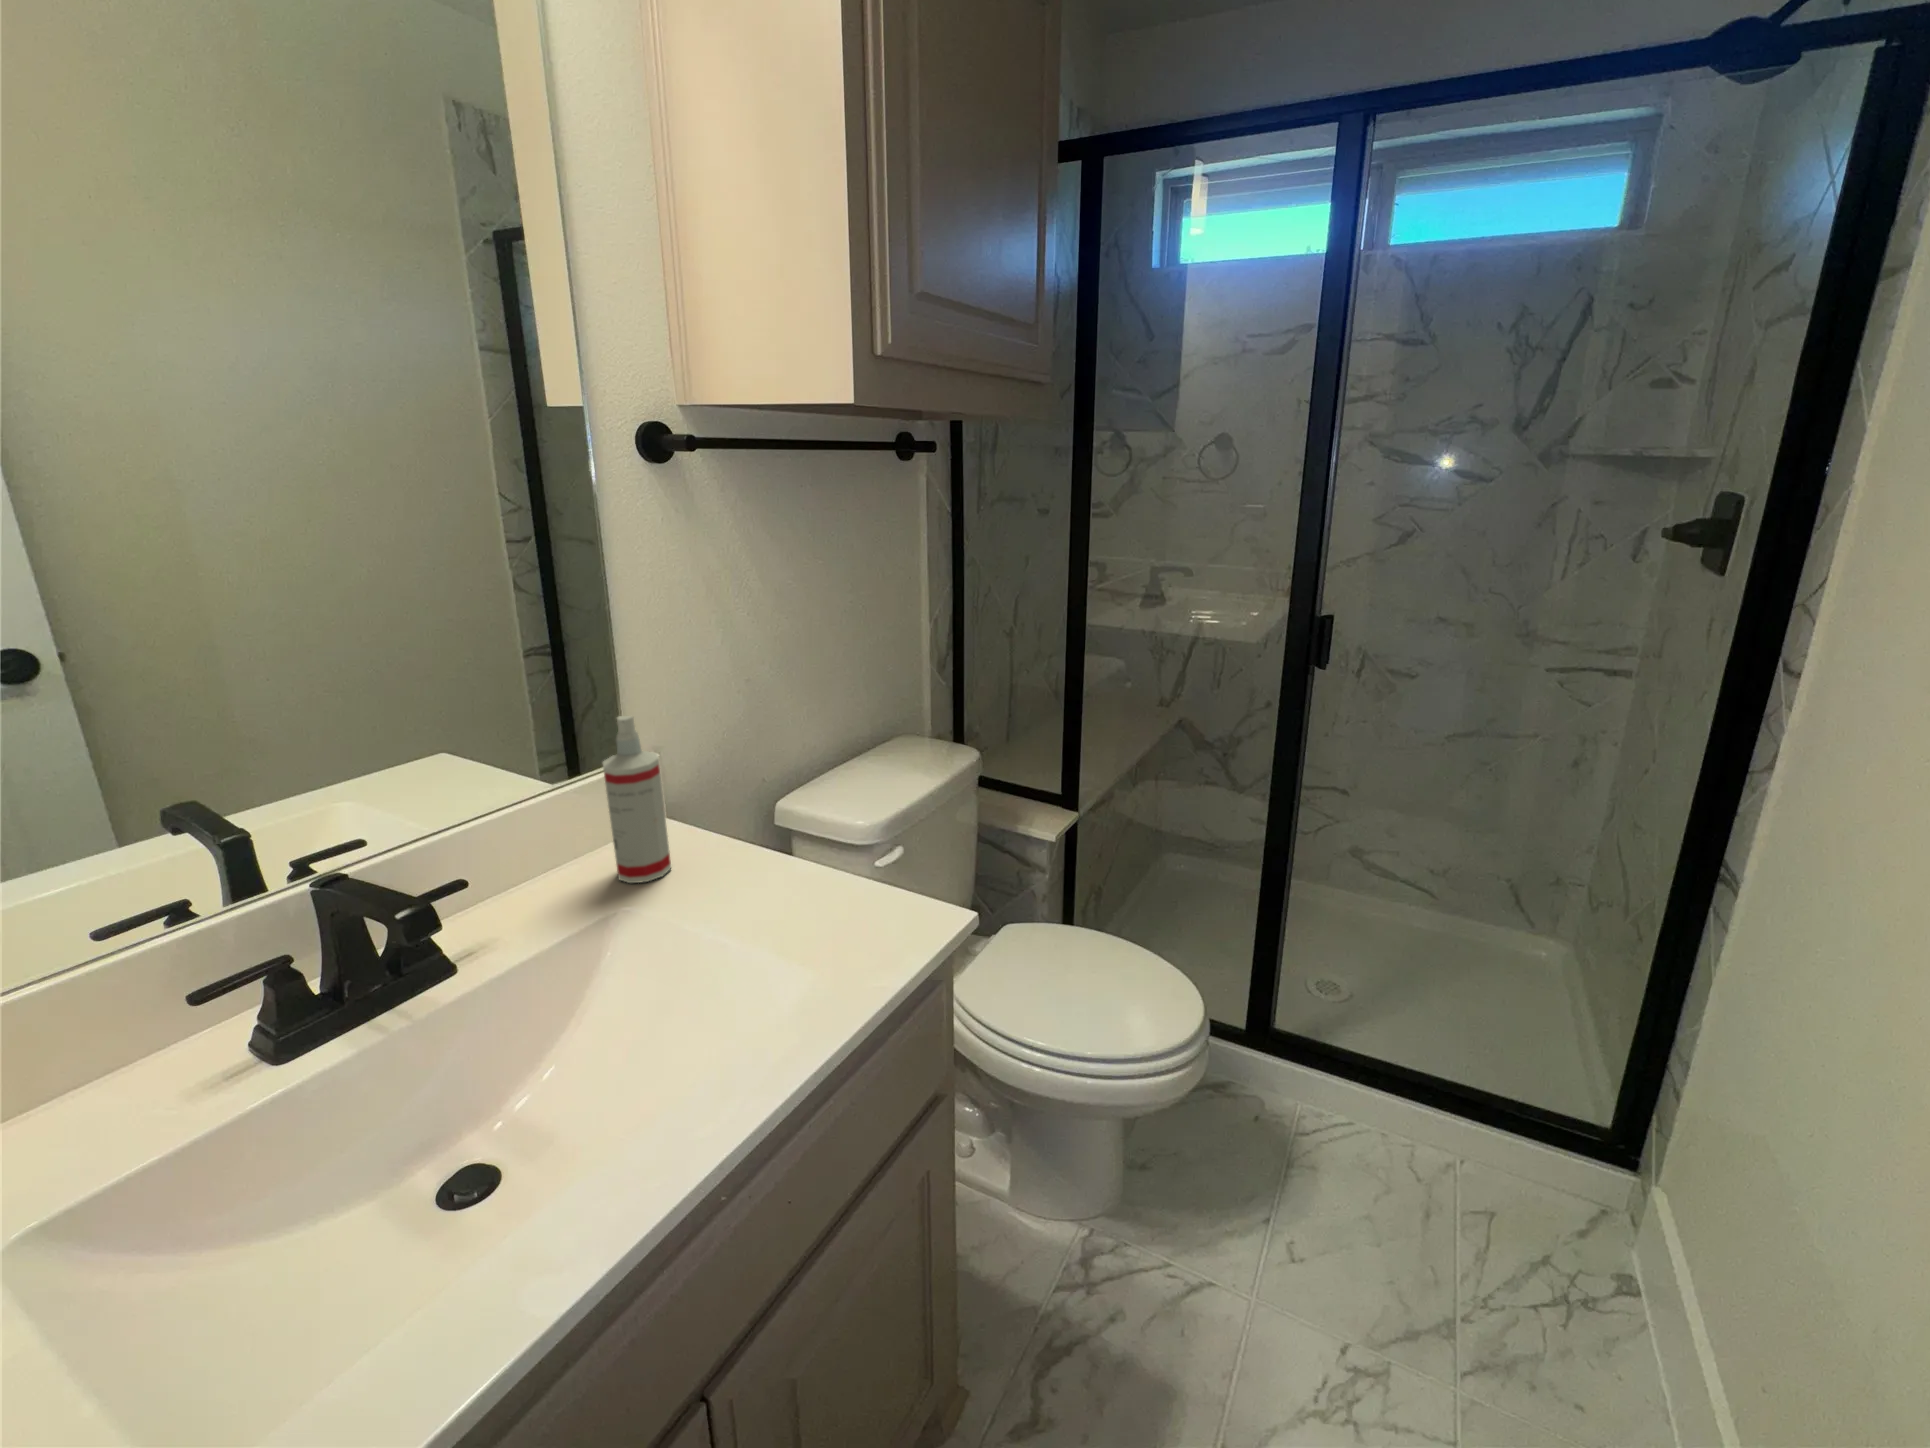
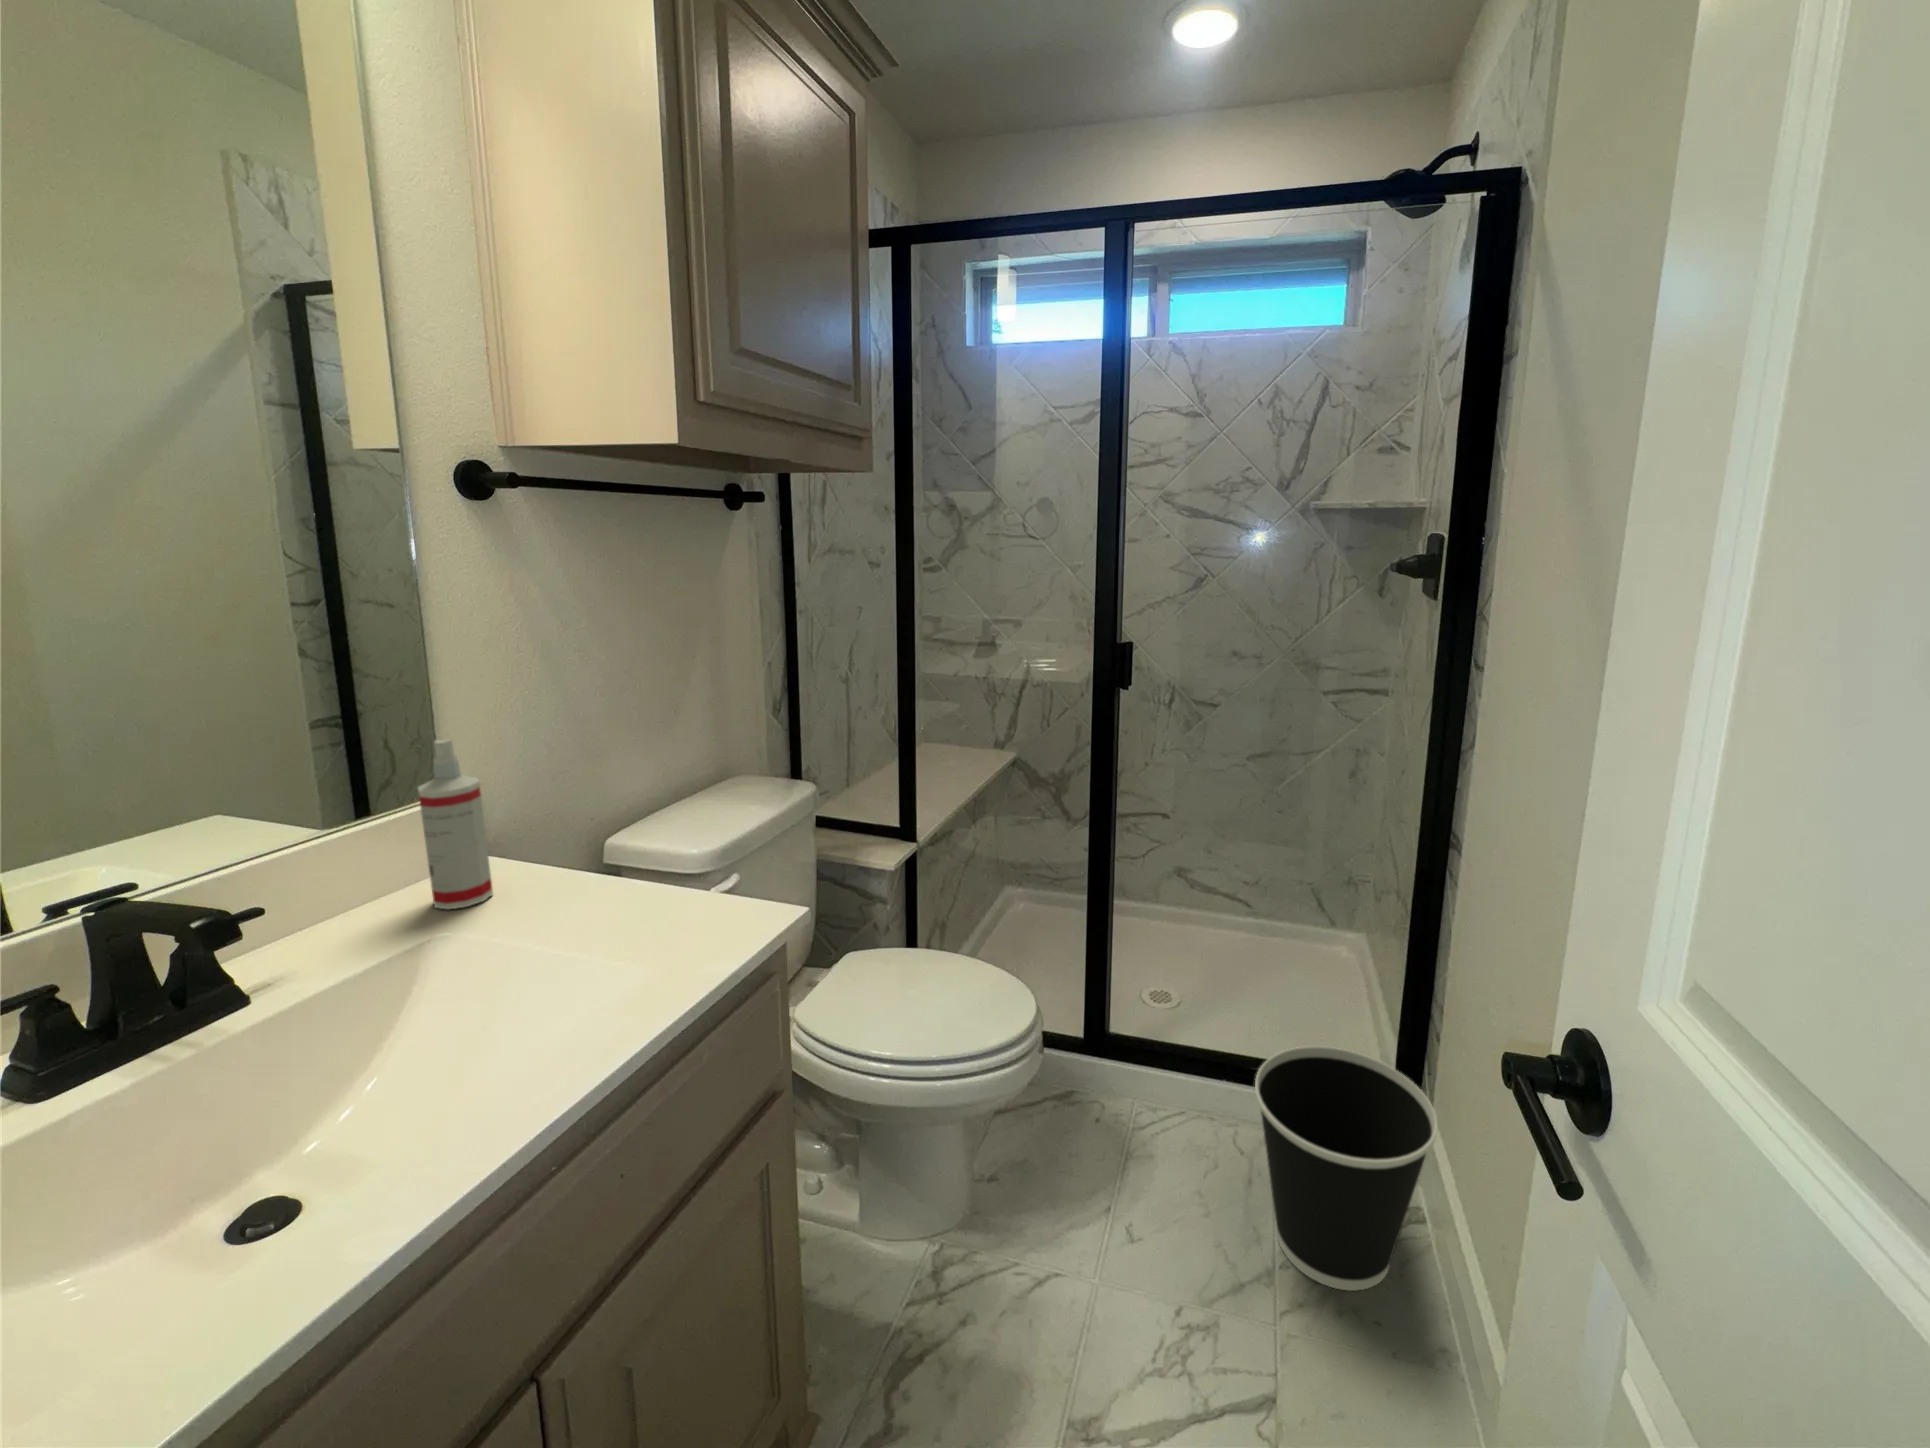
wastebasket: none [1448,1083,1677,1362] -> present [1255,1046,1438,1291]

